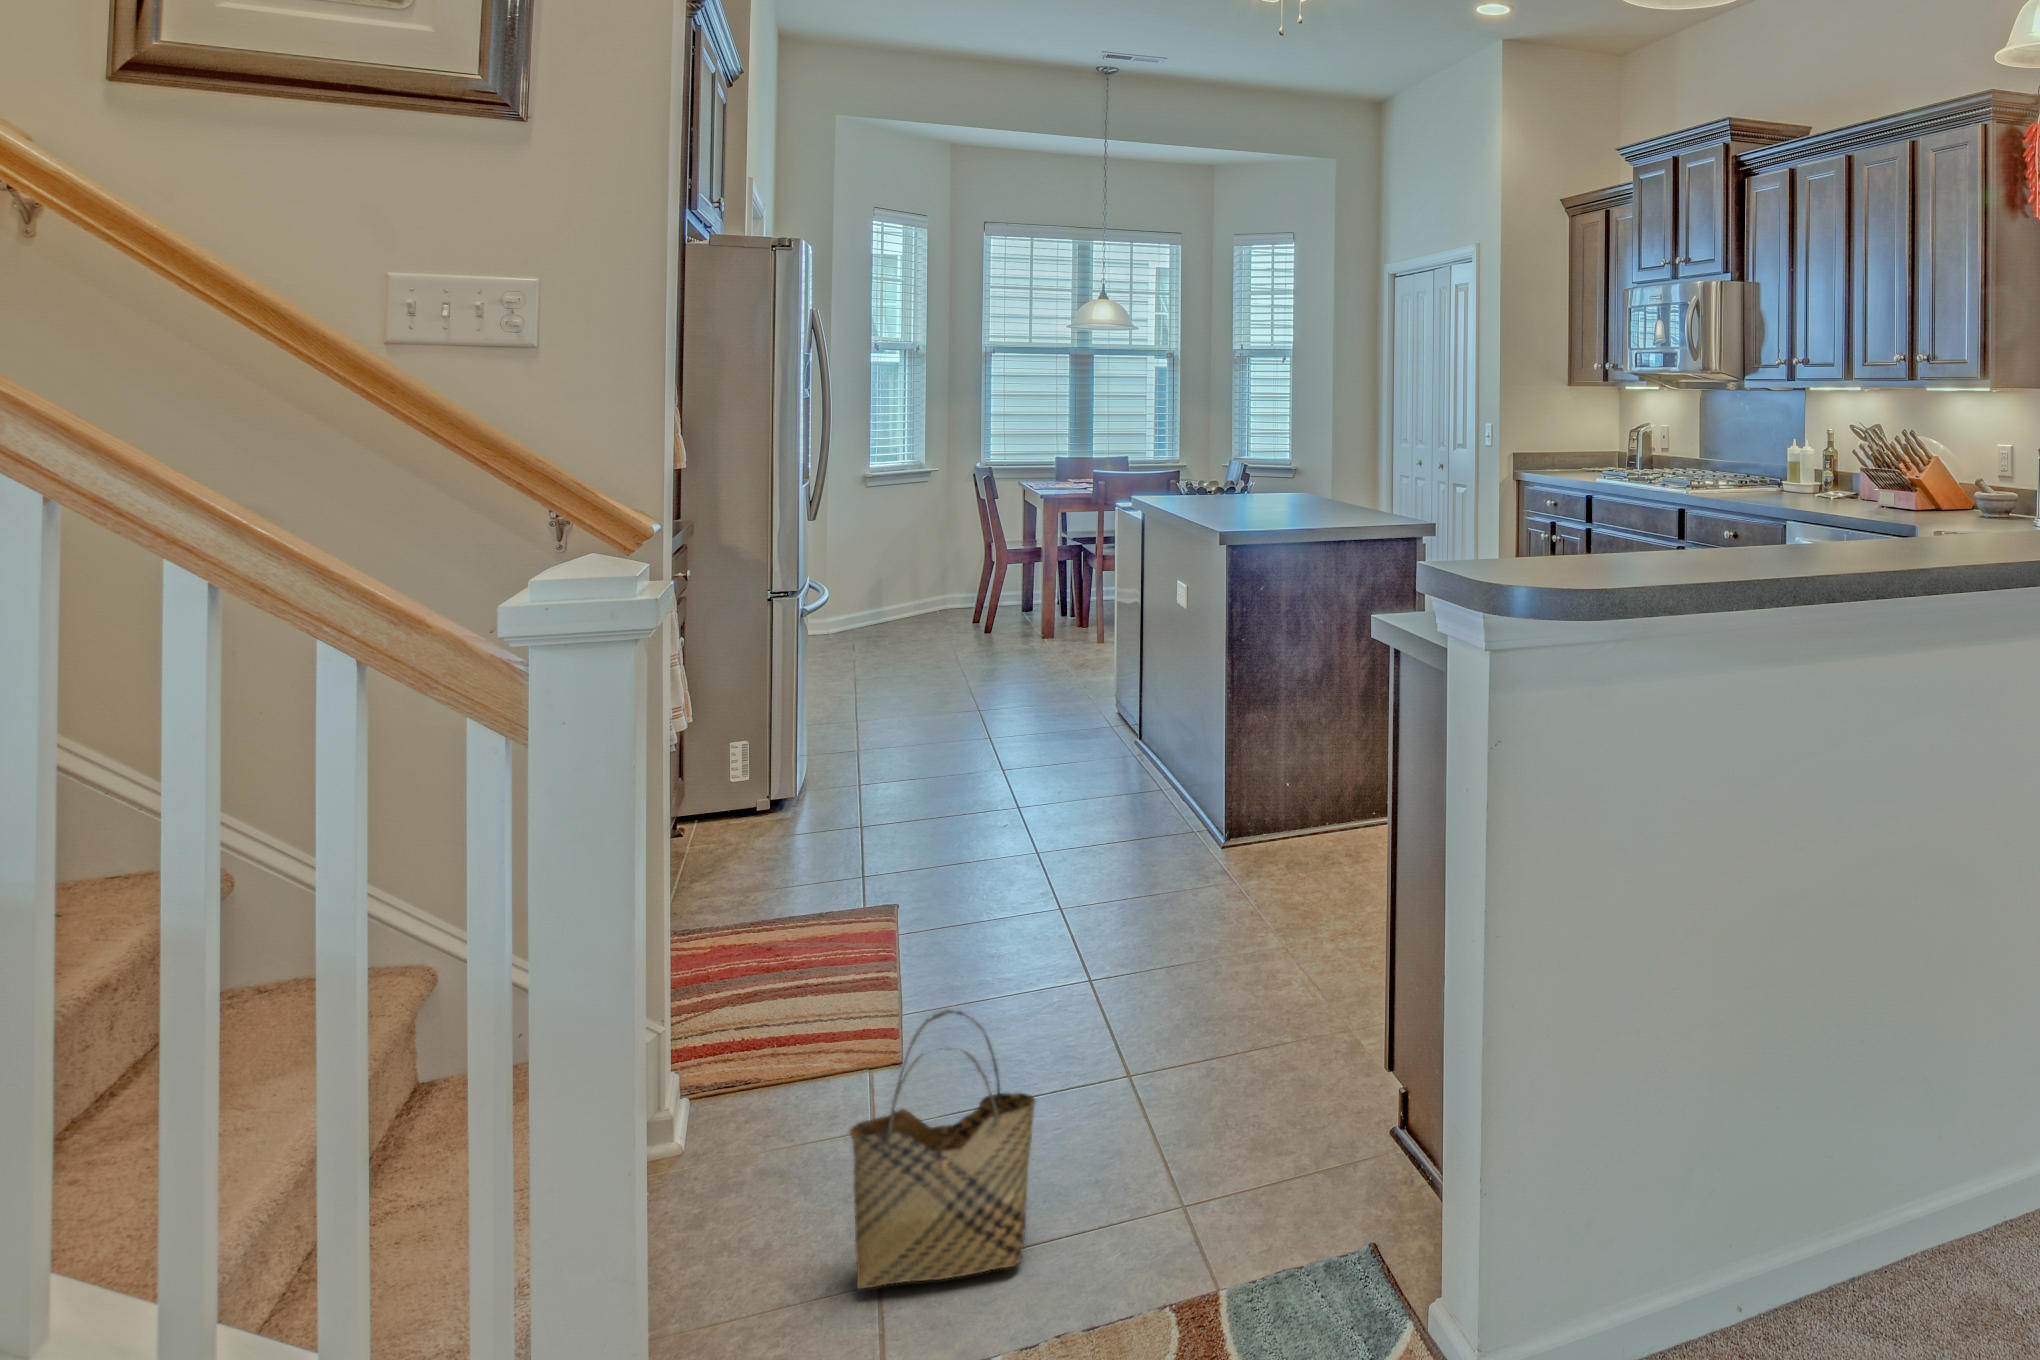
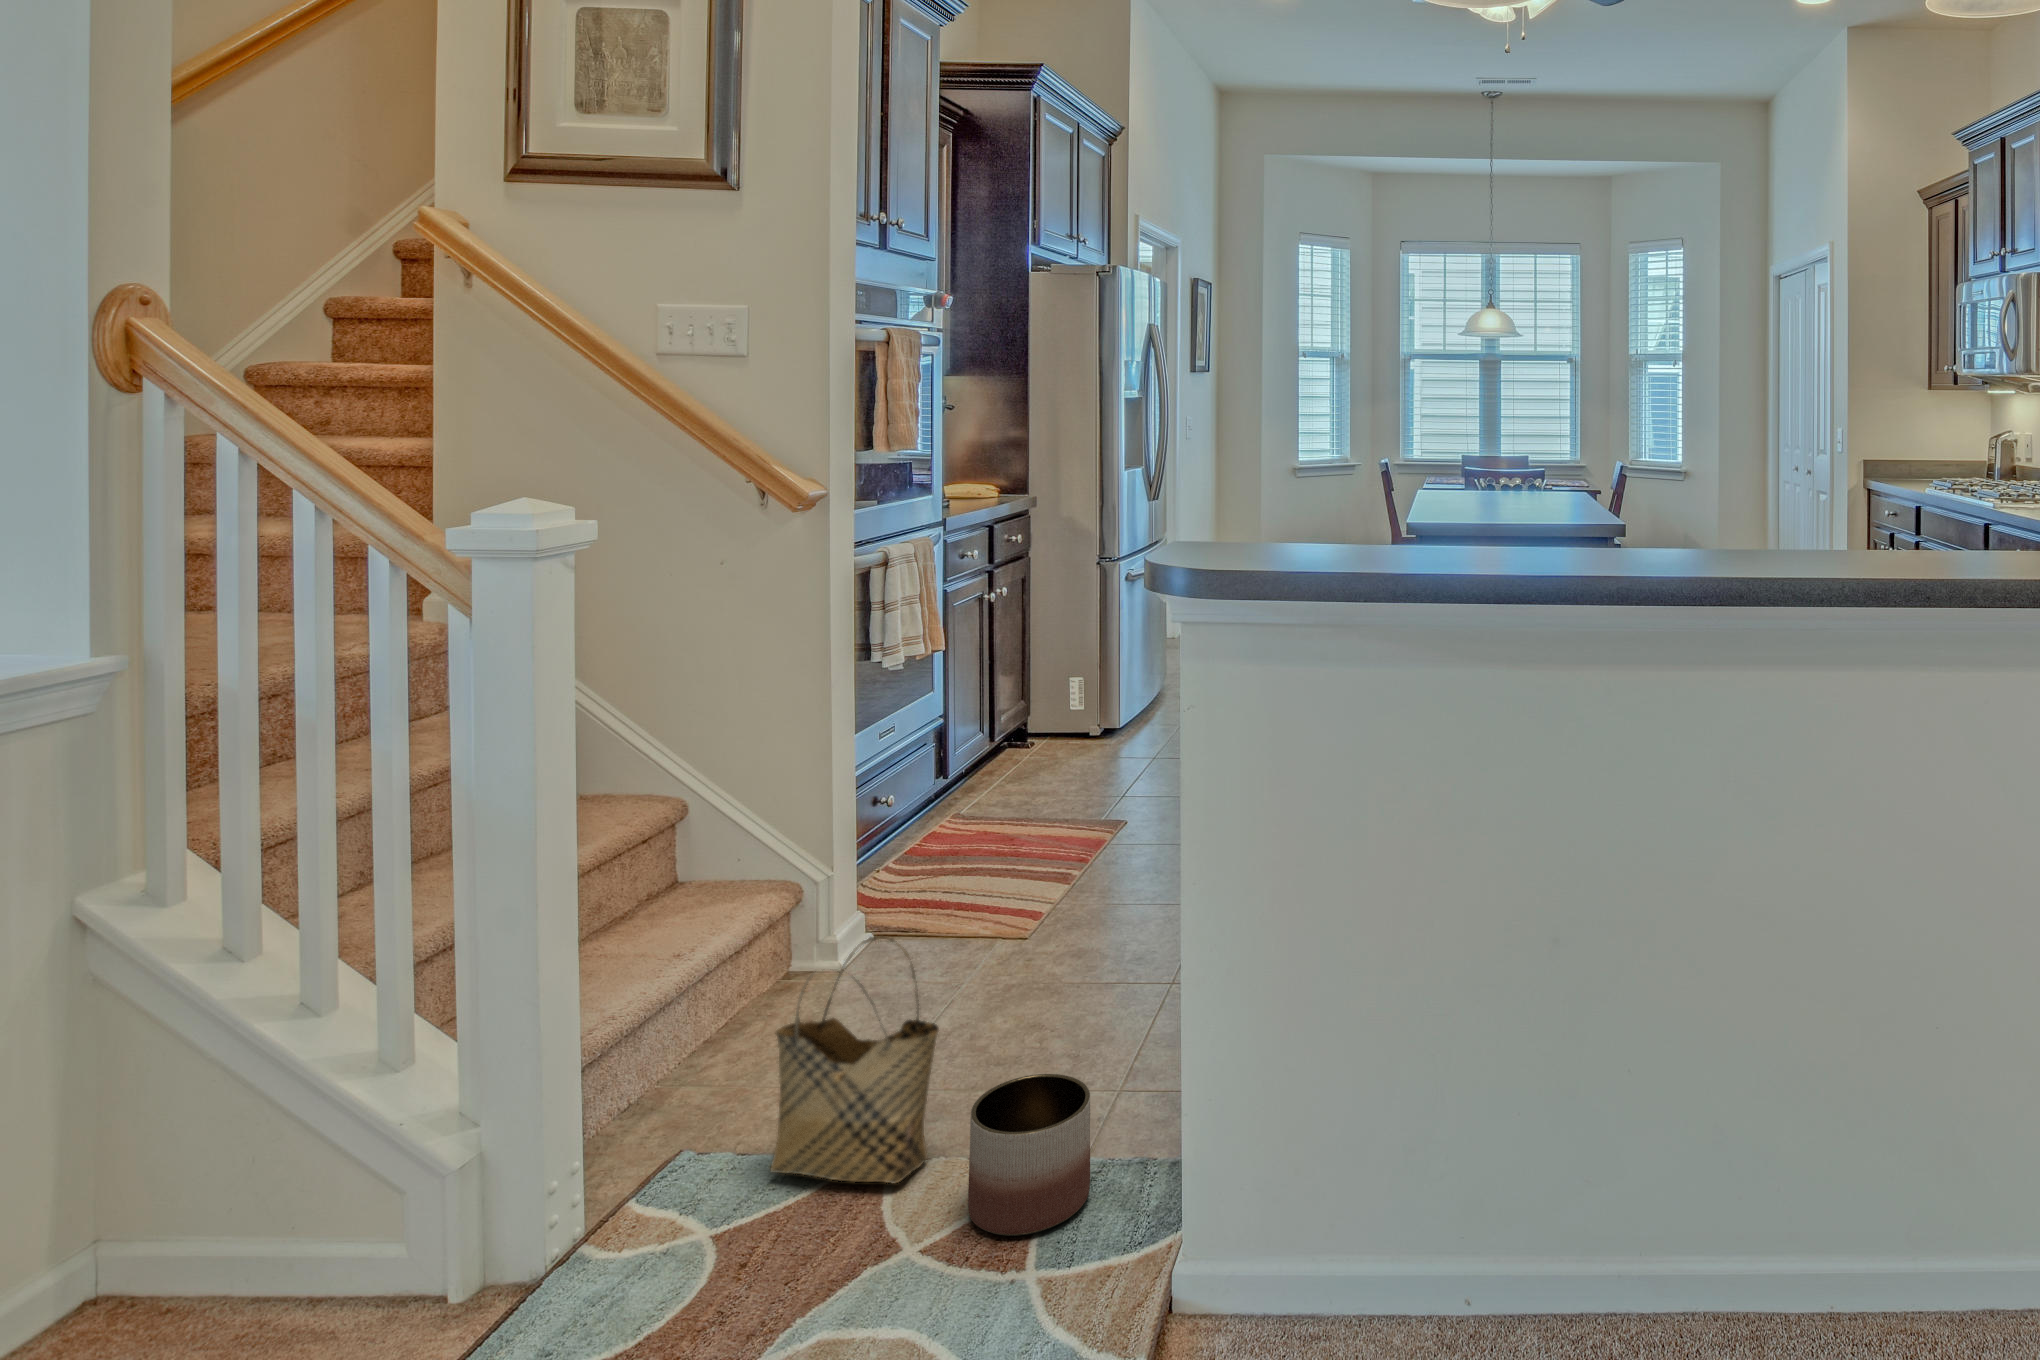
planter: none [1111,1117,1233,1283] -> present [968,1074,1090,1236]

